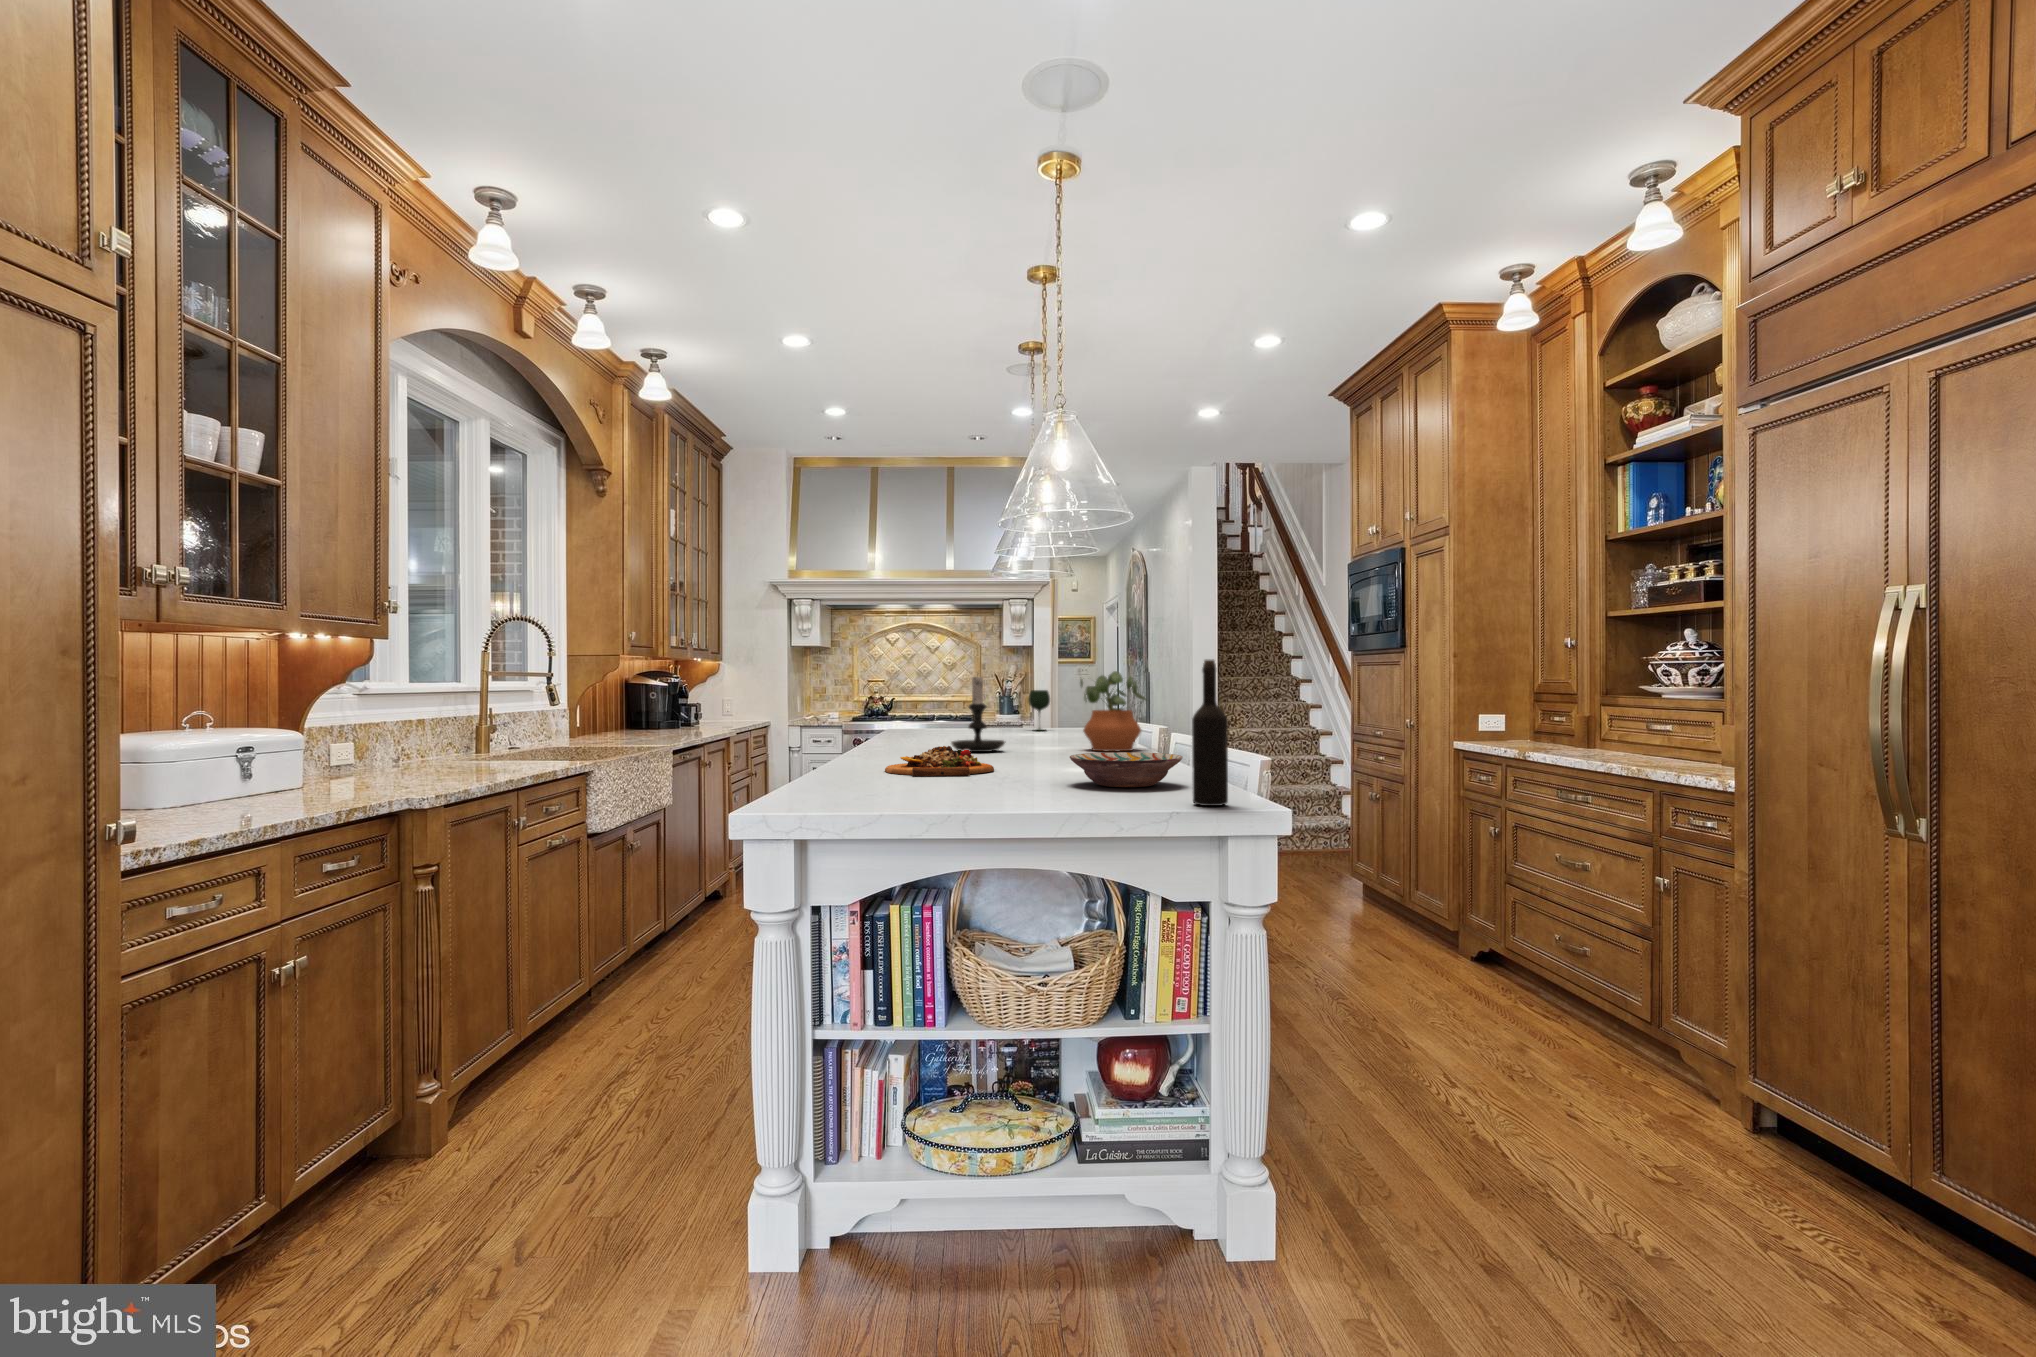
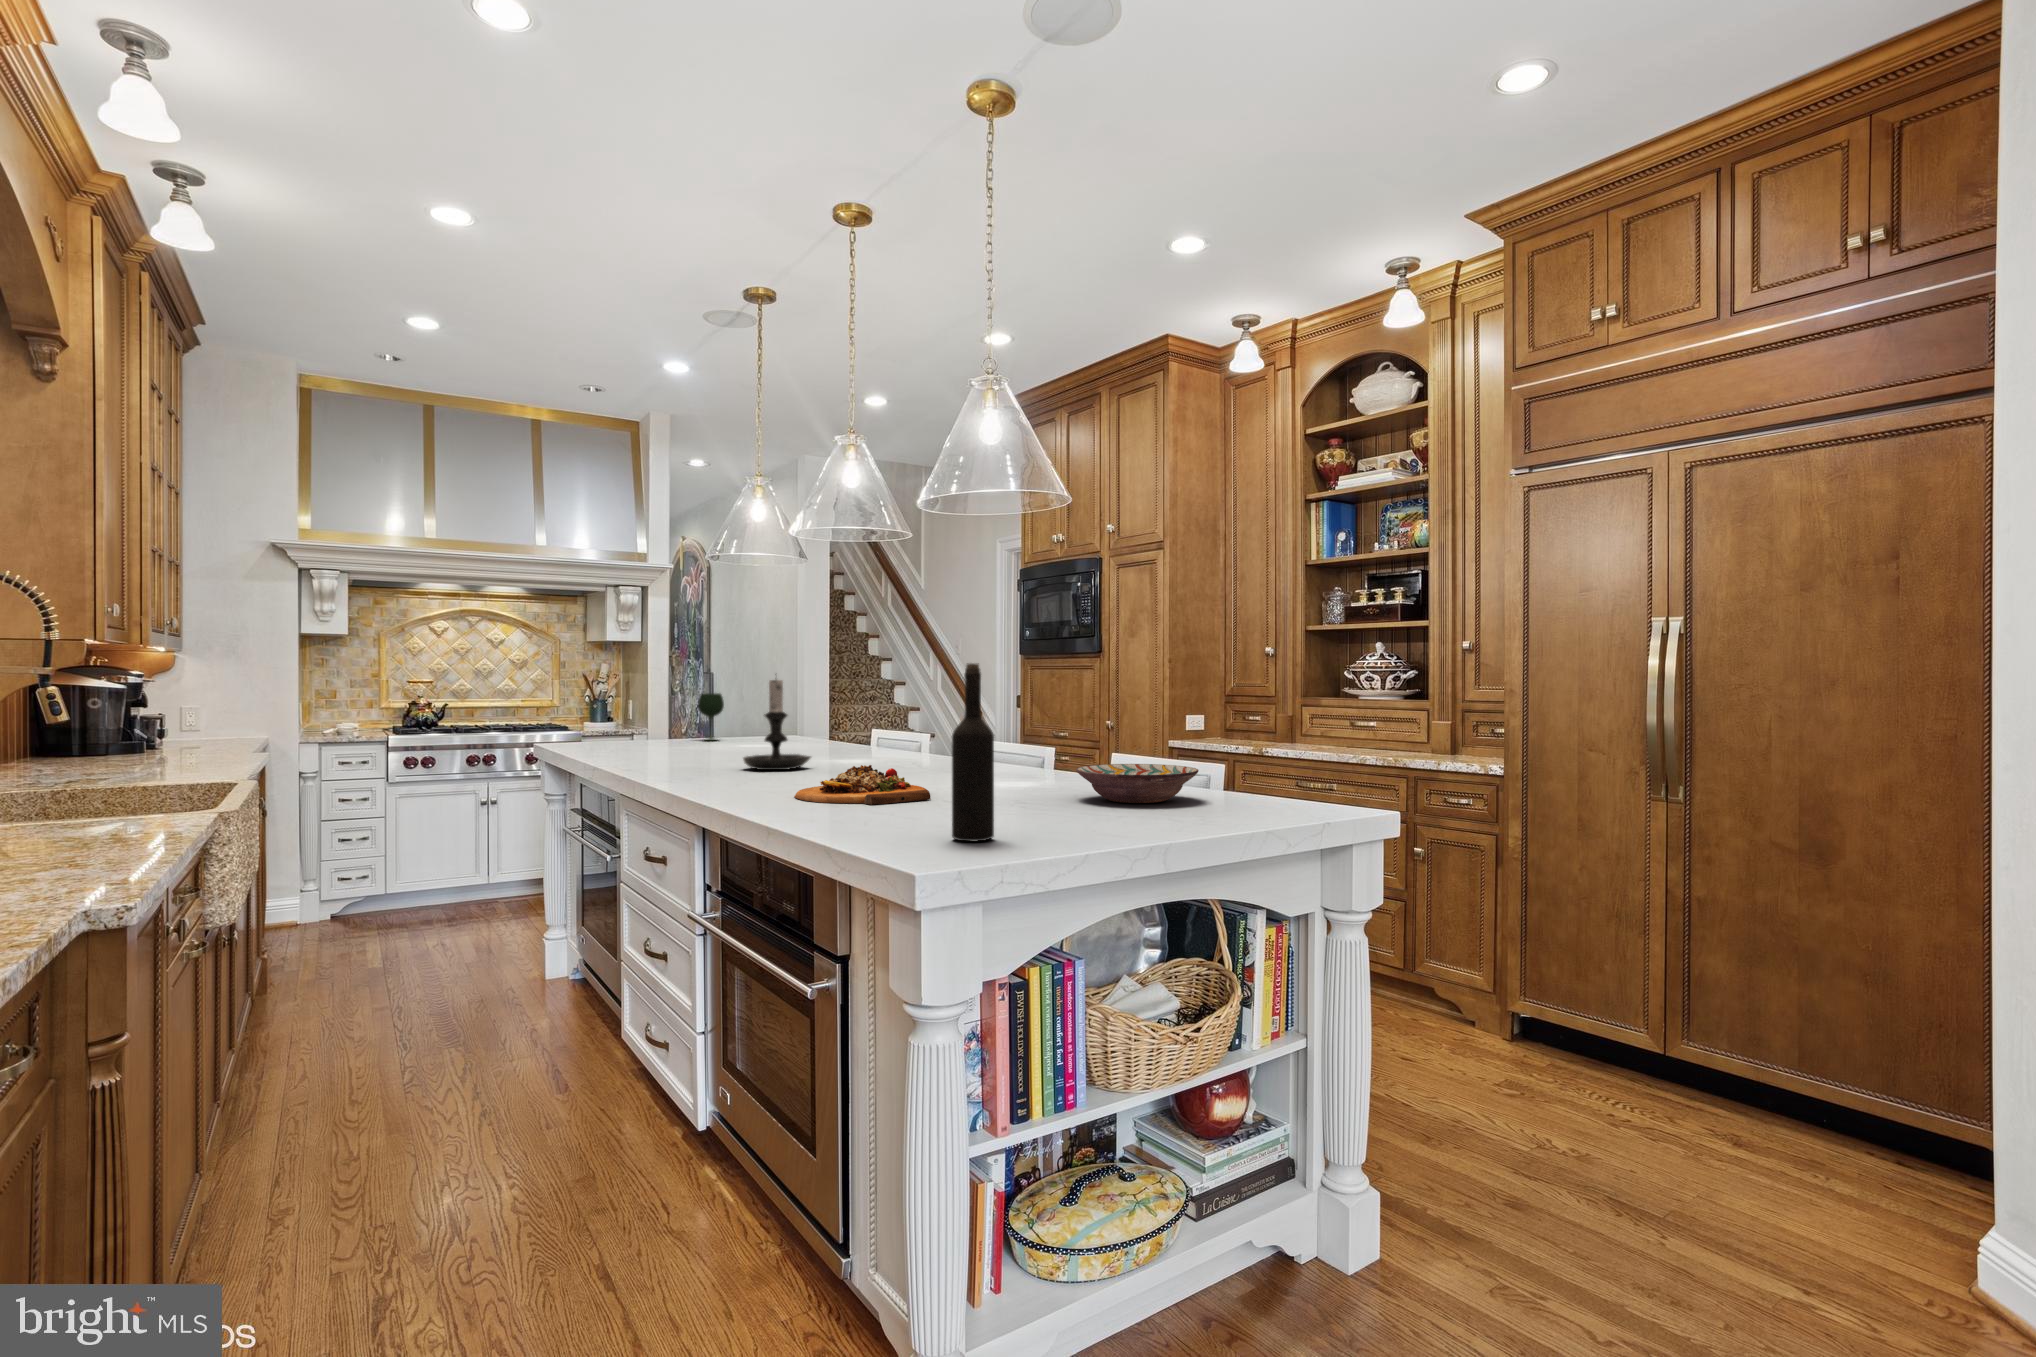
wine bottle: present [1192,660,1228,806] -> present [952,663,994,842]
potted plant: present [1080,671,1145,752] -> none [880,674,952,763]

